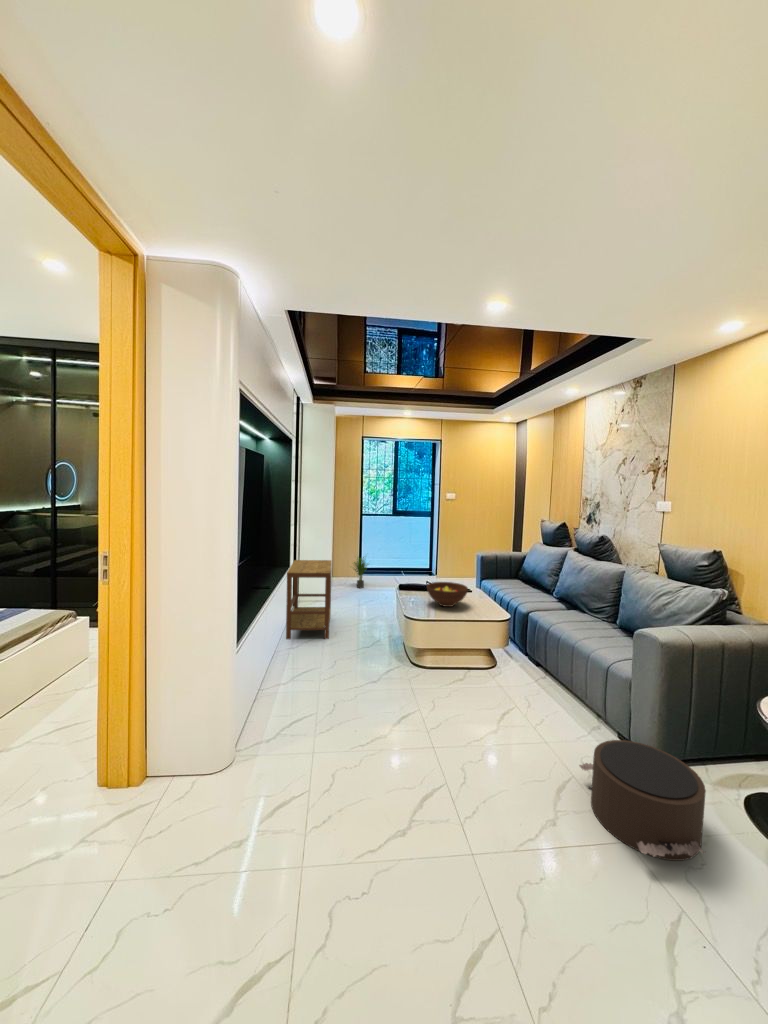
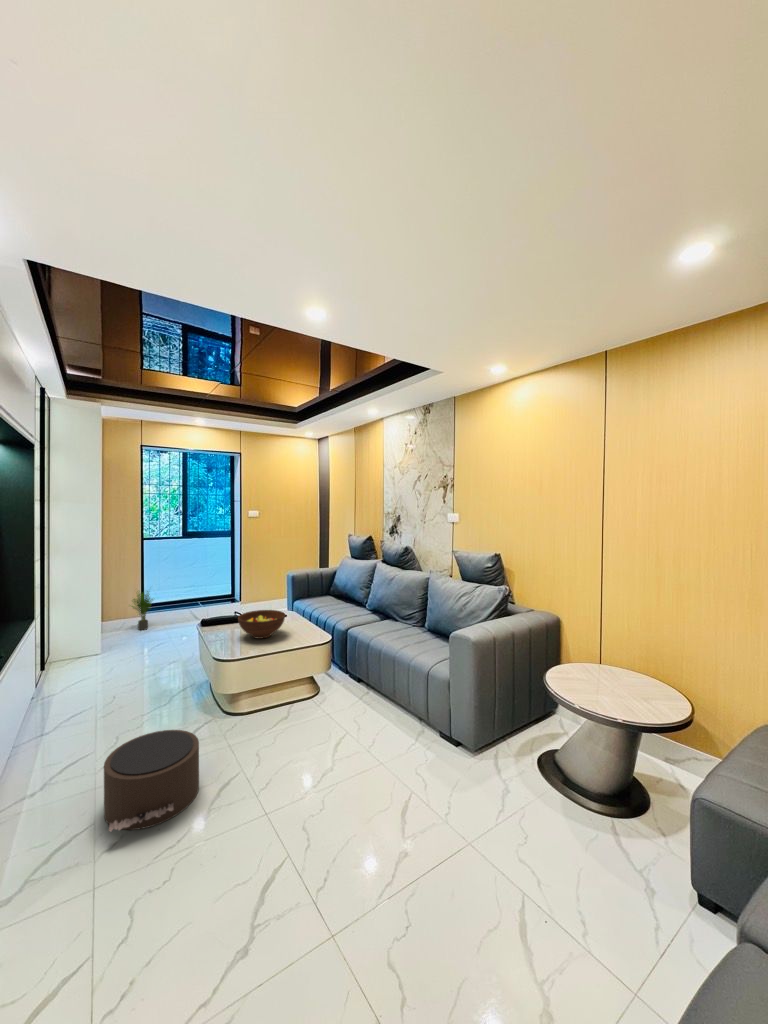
side table: present [286,560,332,640] -> none [32,602,104,723]
pouf: present [579,740,706,861] -> present [104,730,199,831]

